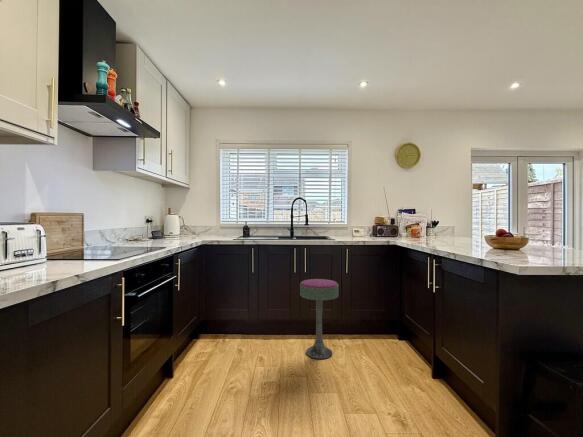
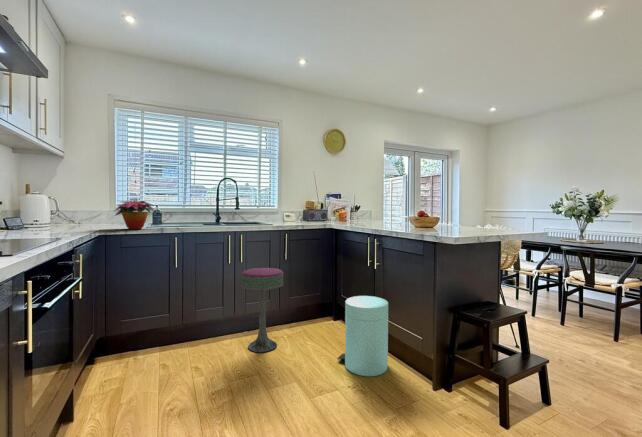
flower arrangement: none [205,218,240,241] -> present [115,200,154,229]
trash can: none [387,319,444,412] -> present [338,296,388,376]

